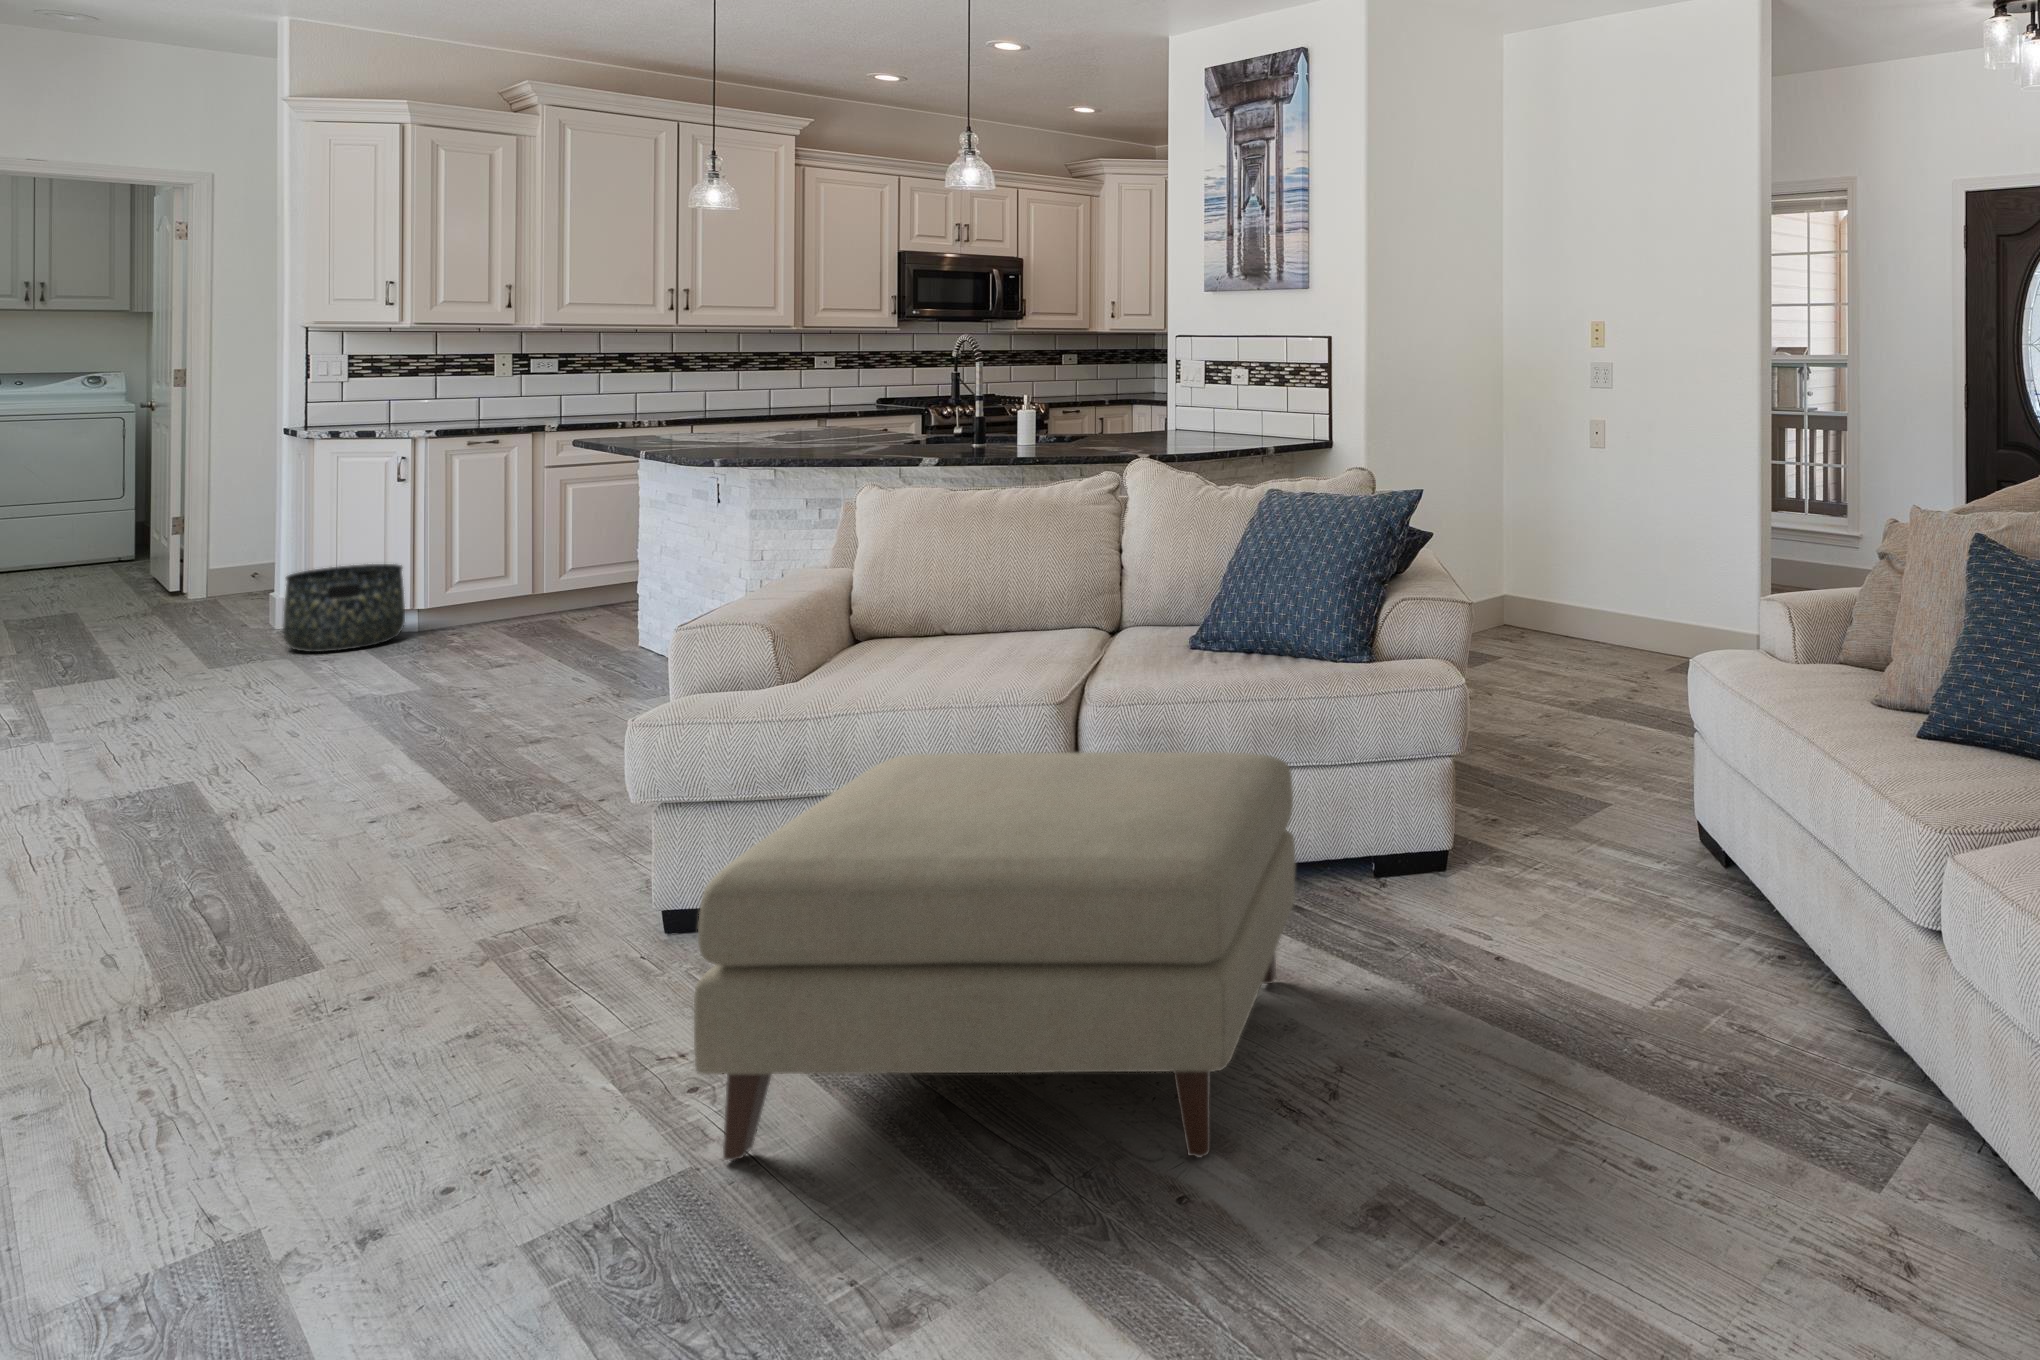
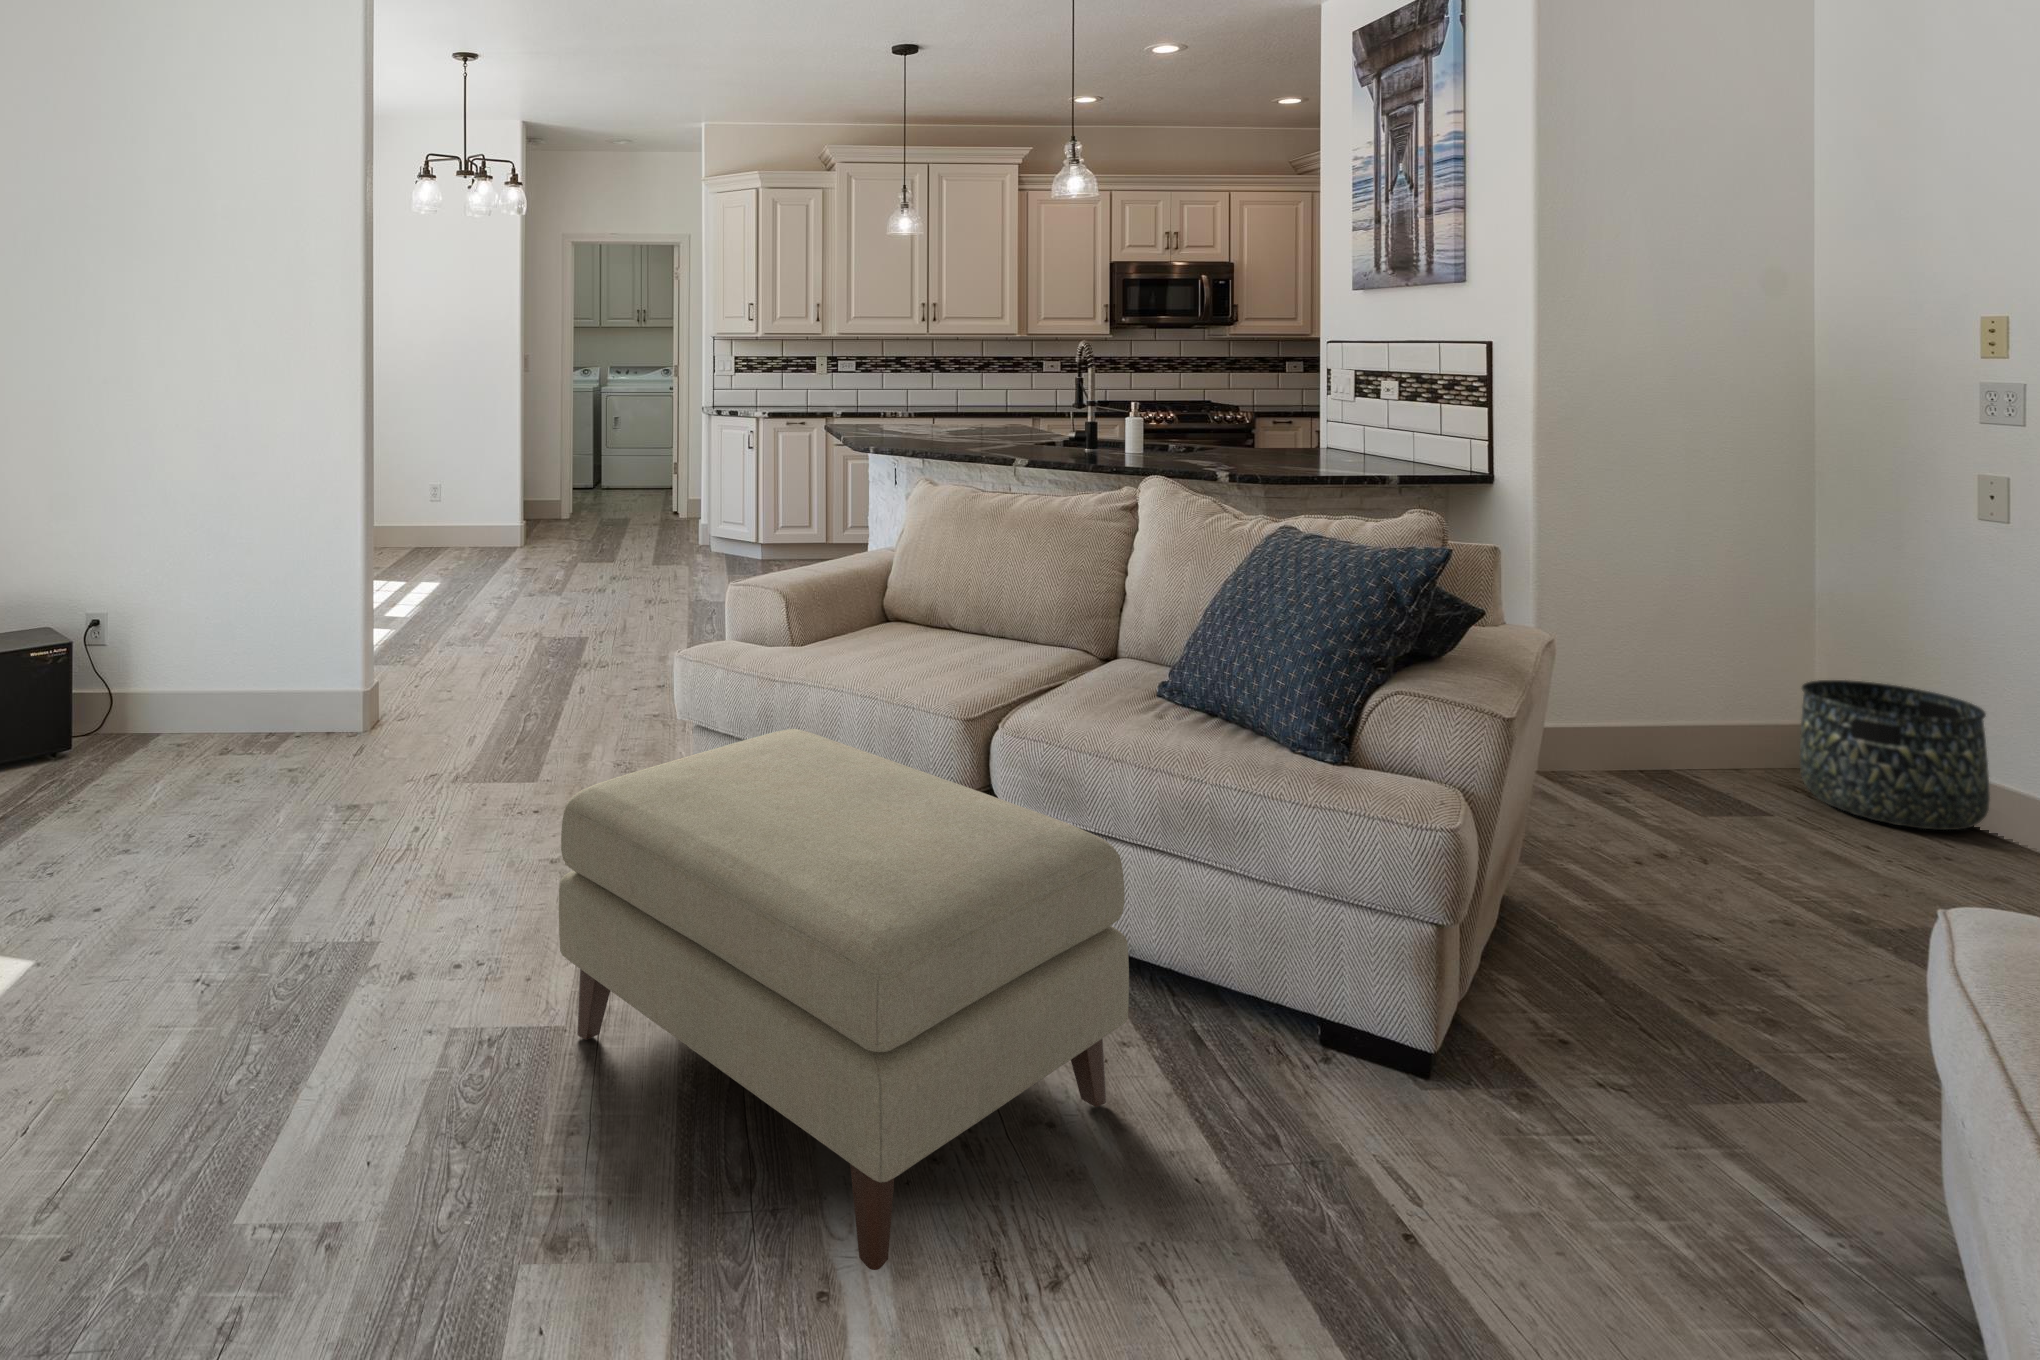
basket: present [283,564,405,652] -> present [1800,680,1990,830]

